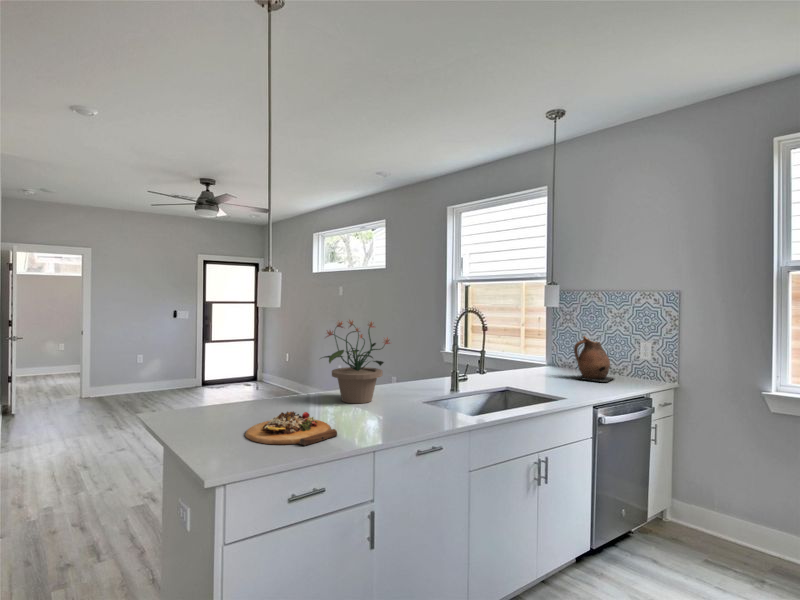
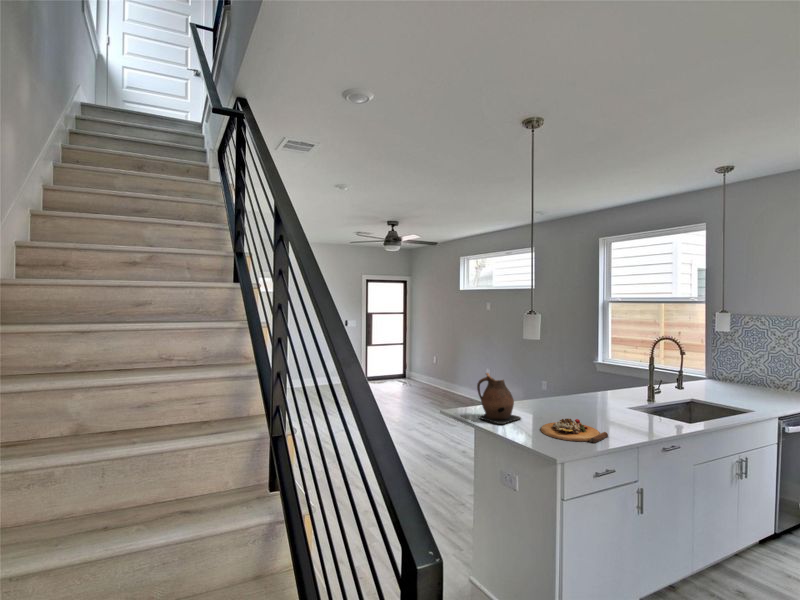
potted plant: present [323,320,390,403] -> none [555,348,614,411]
ceramic pitcher: present [574,336,614,382] -> present [477,373,521,424]

